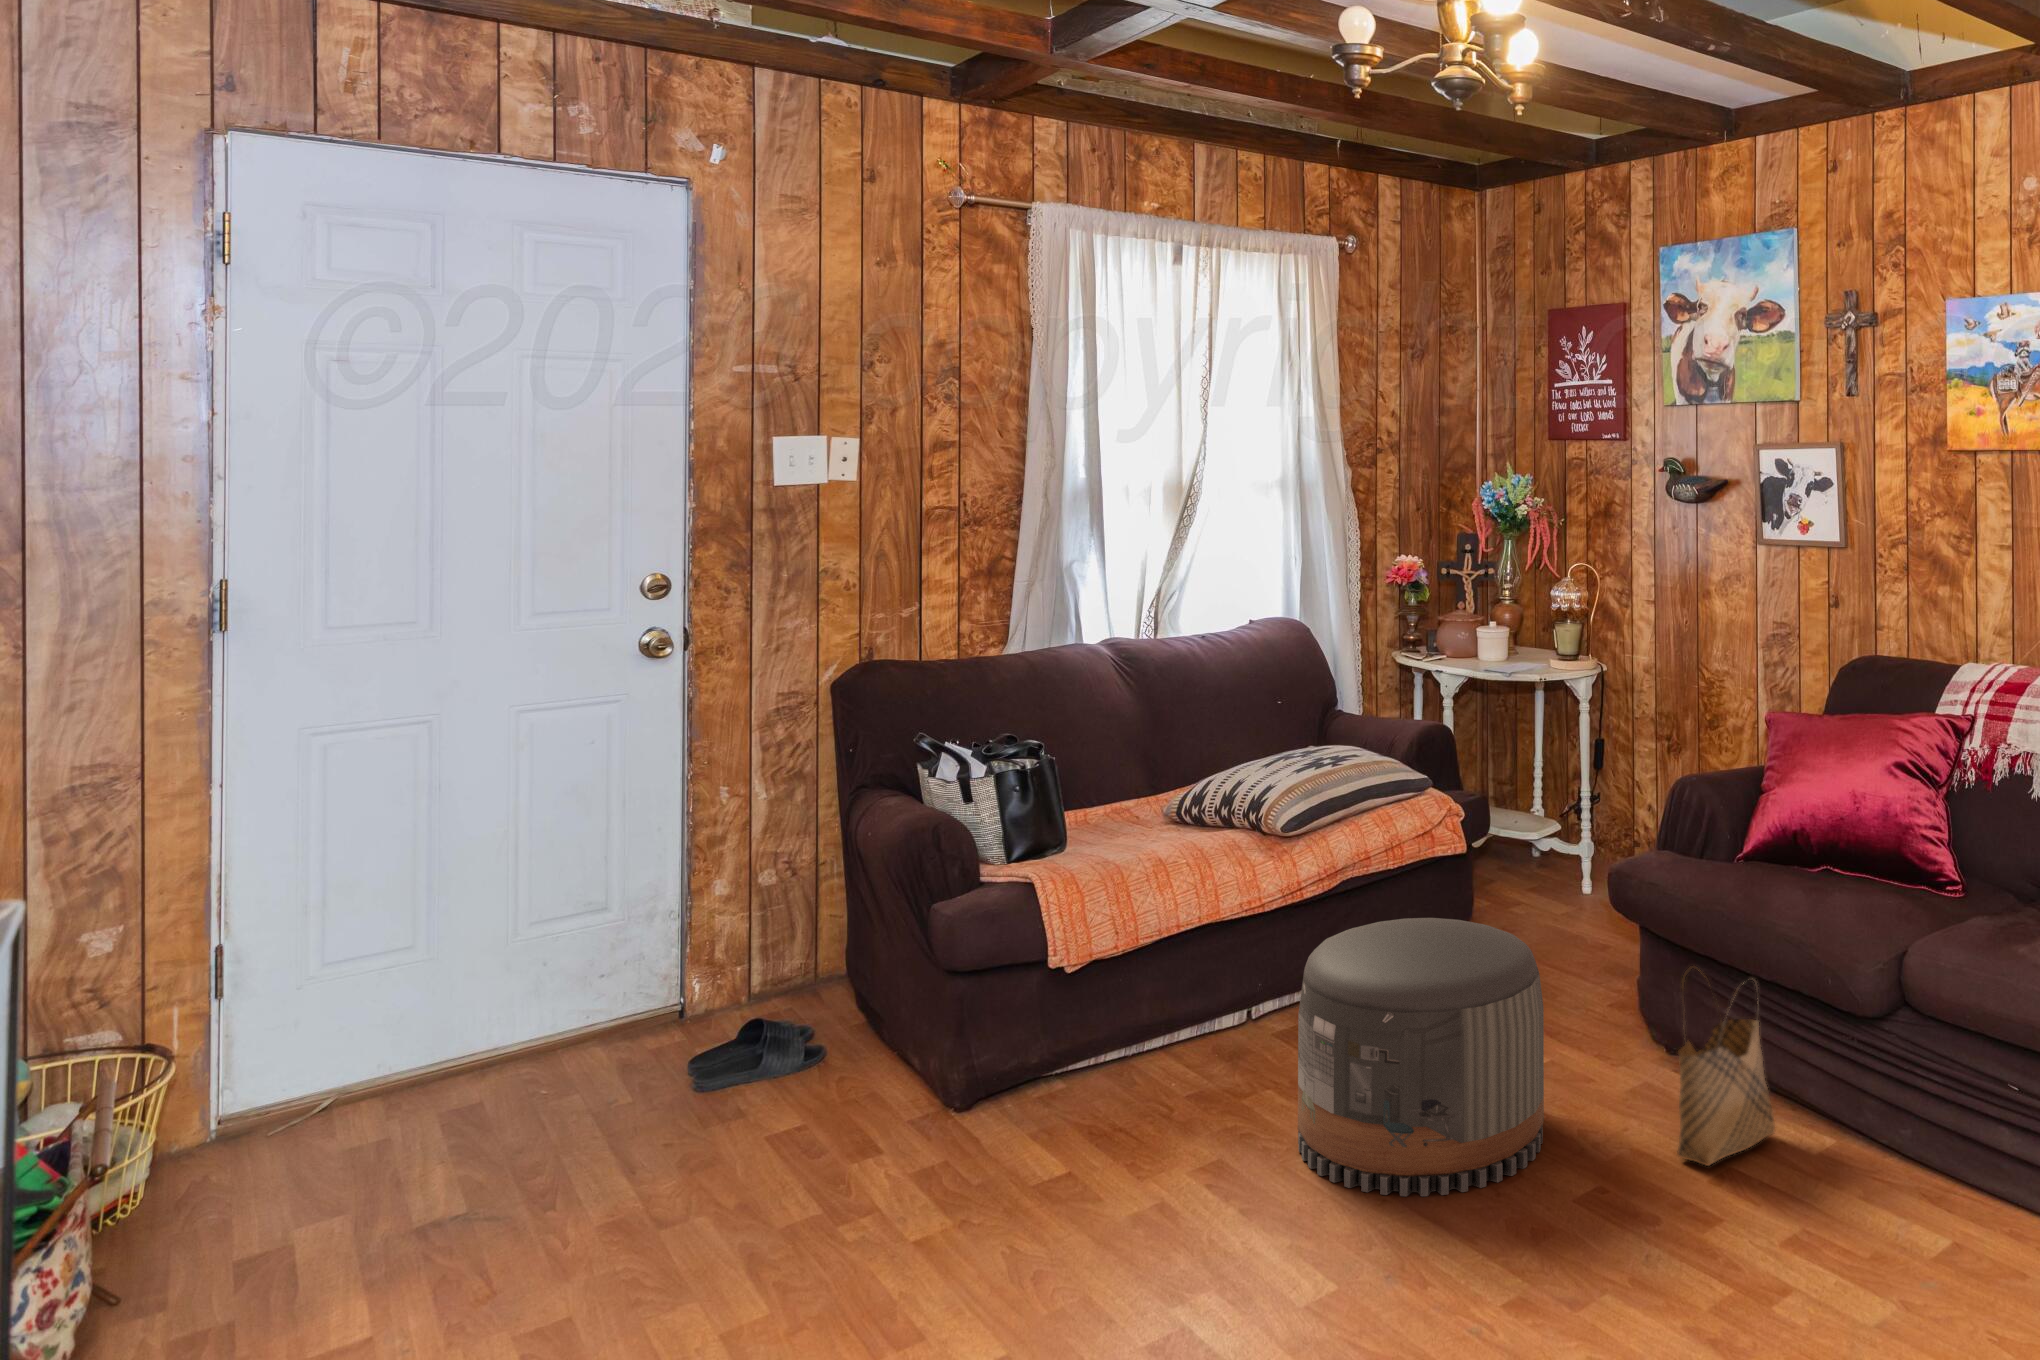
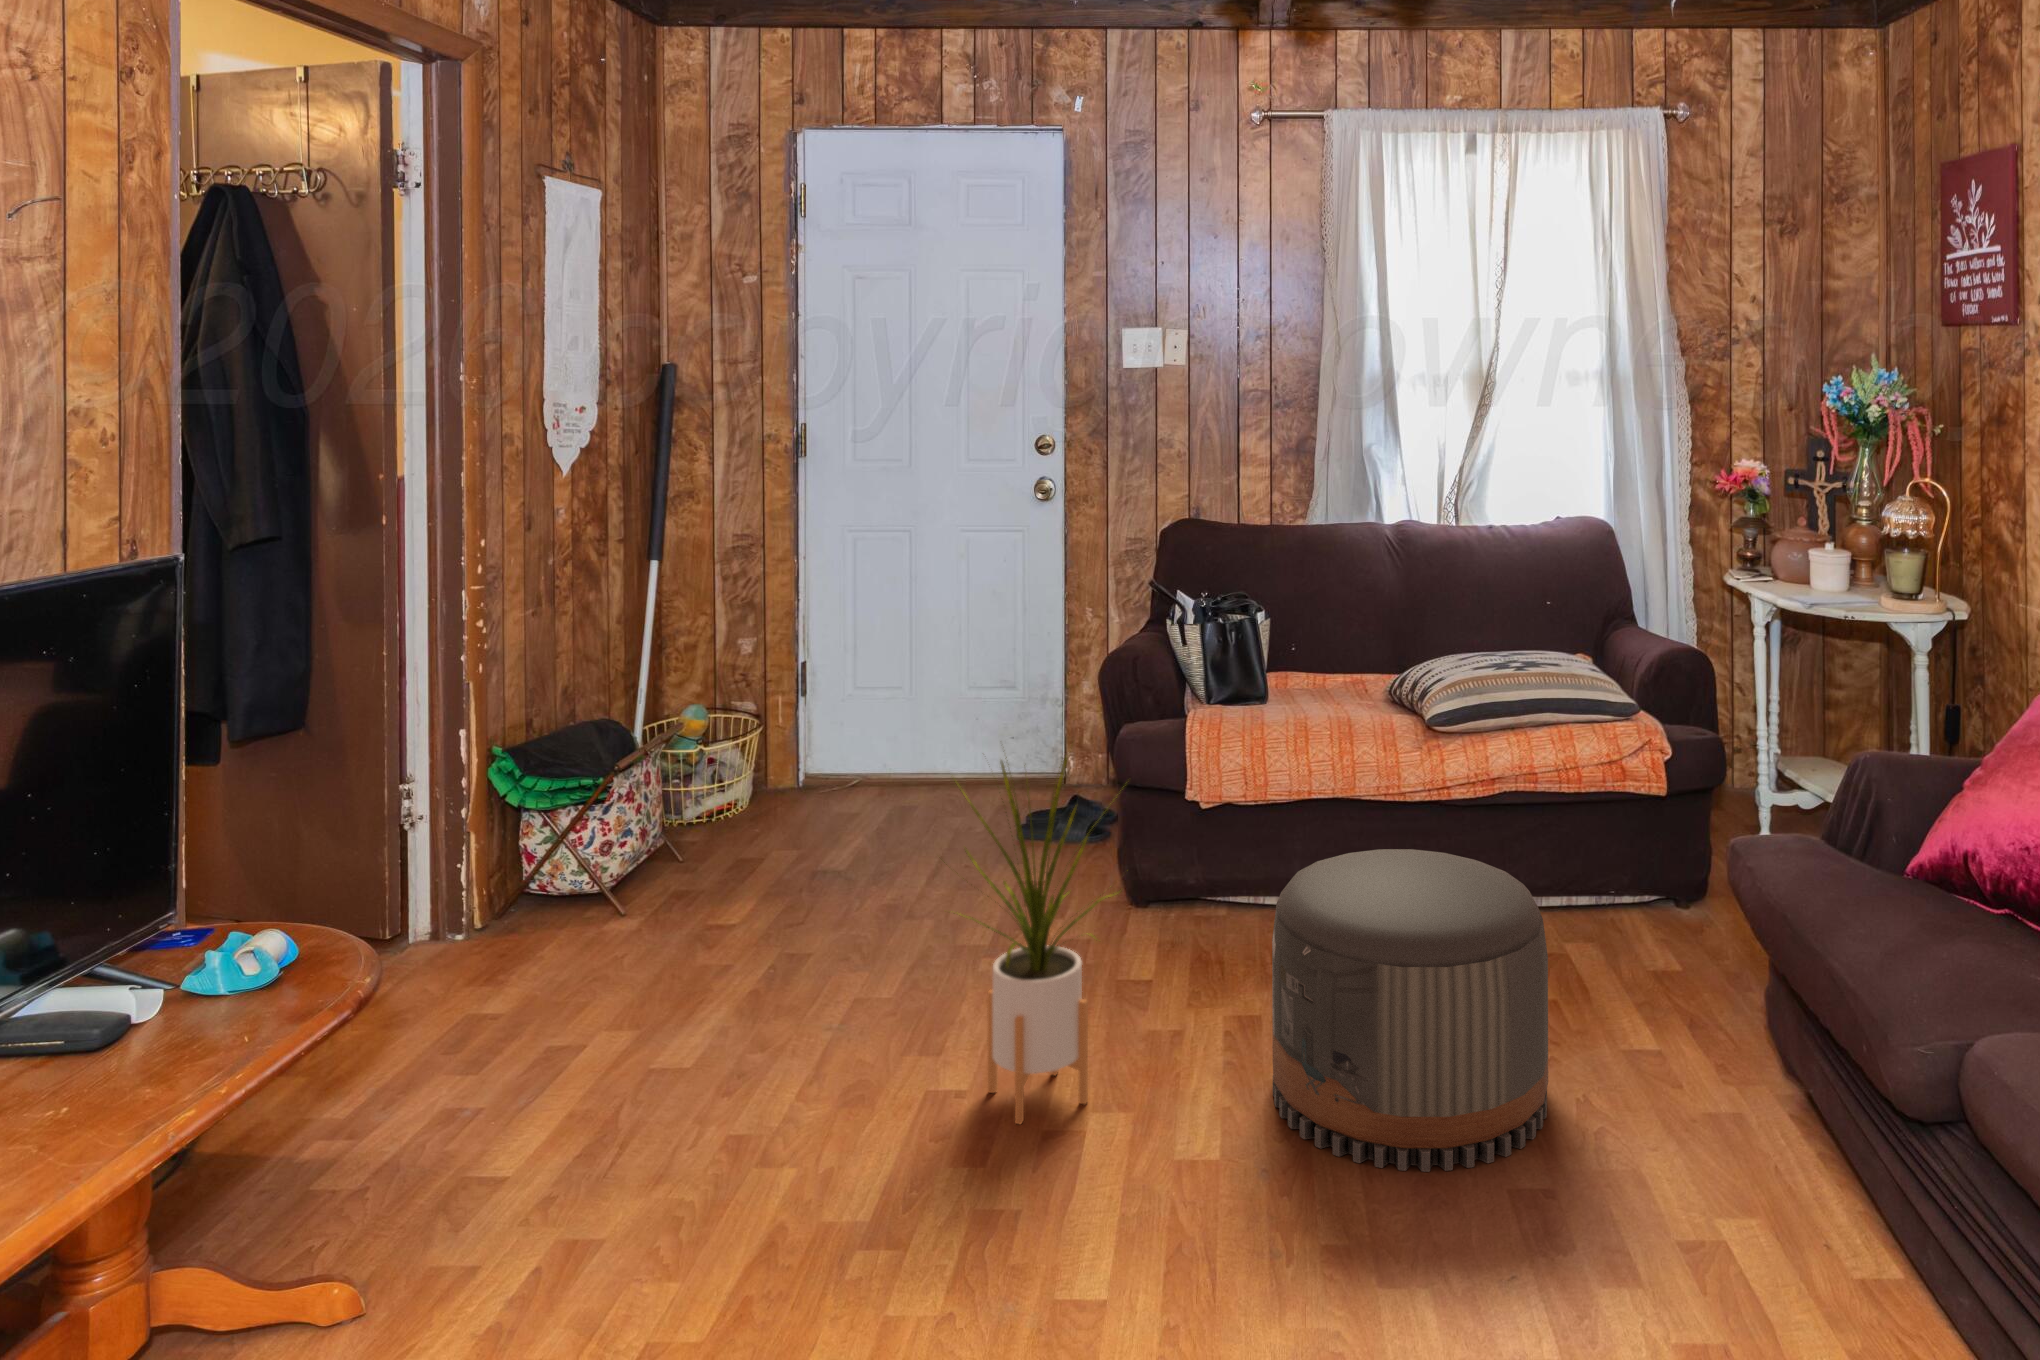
house plant: none [1020,867,1220,1278] -> present [943,757,1119,1124]
woven basket: present [1677,967,1775,1166] -> none [1640,994,1807,1253]

